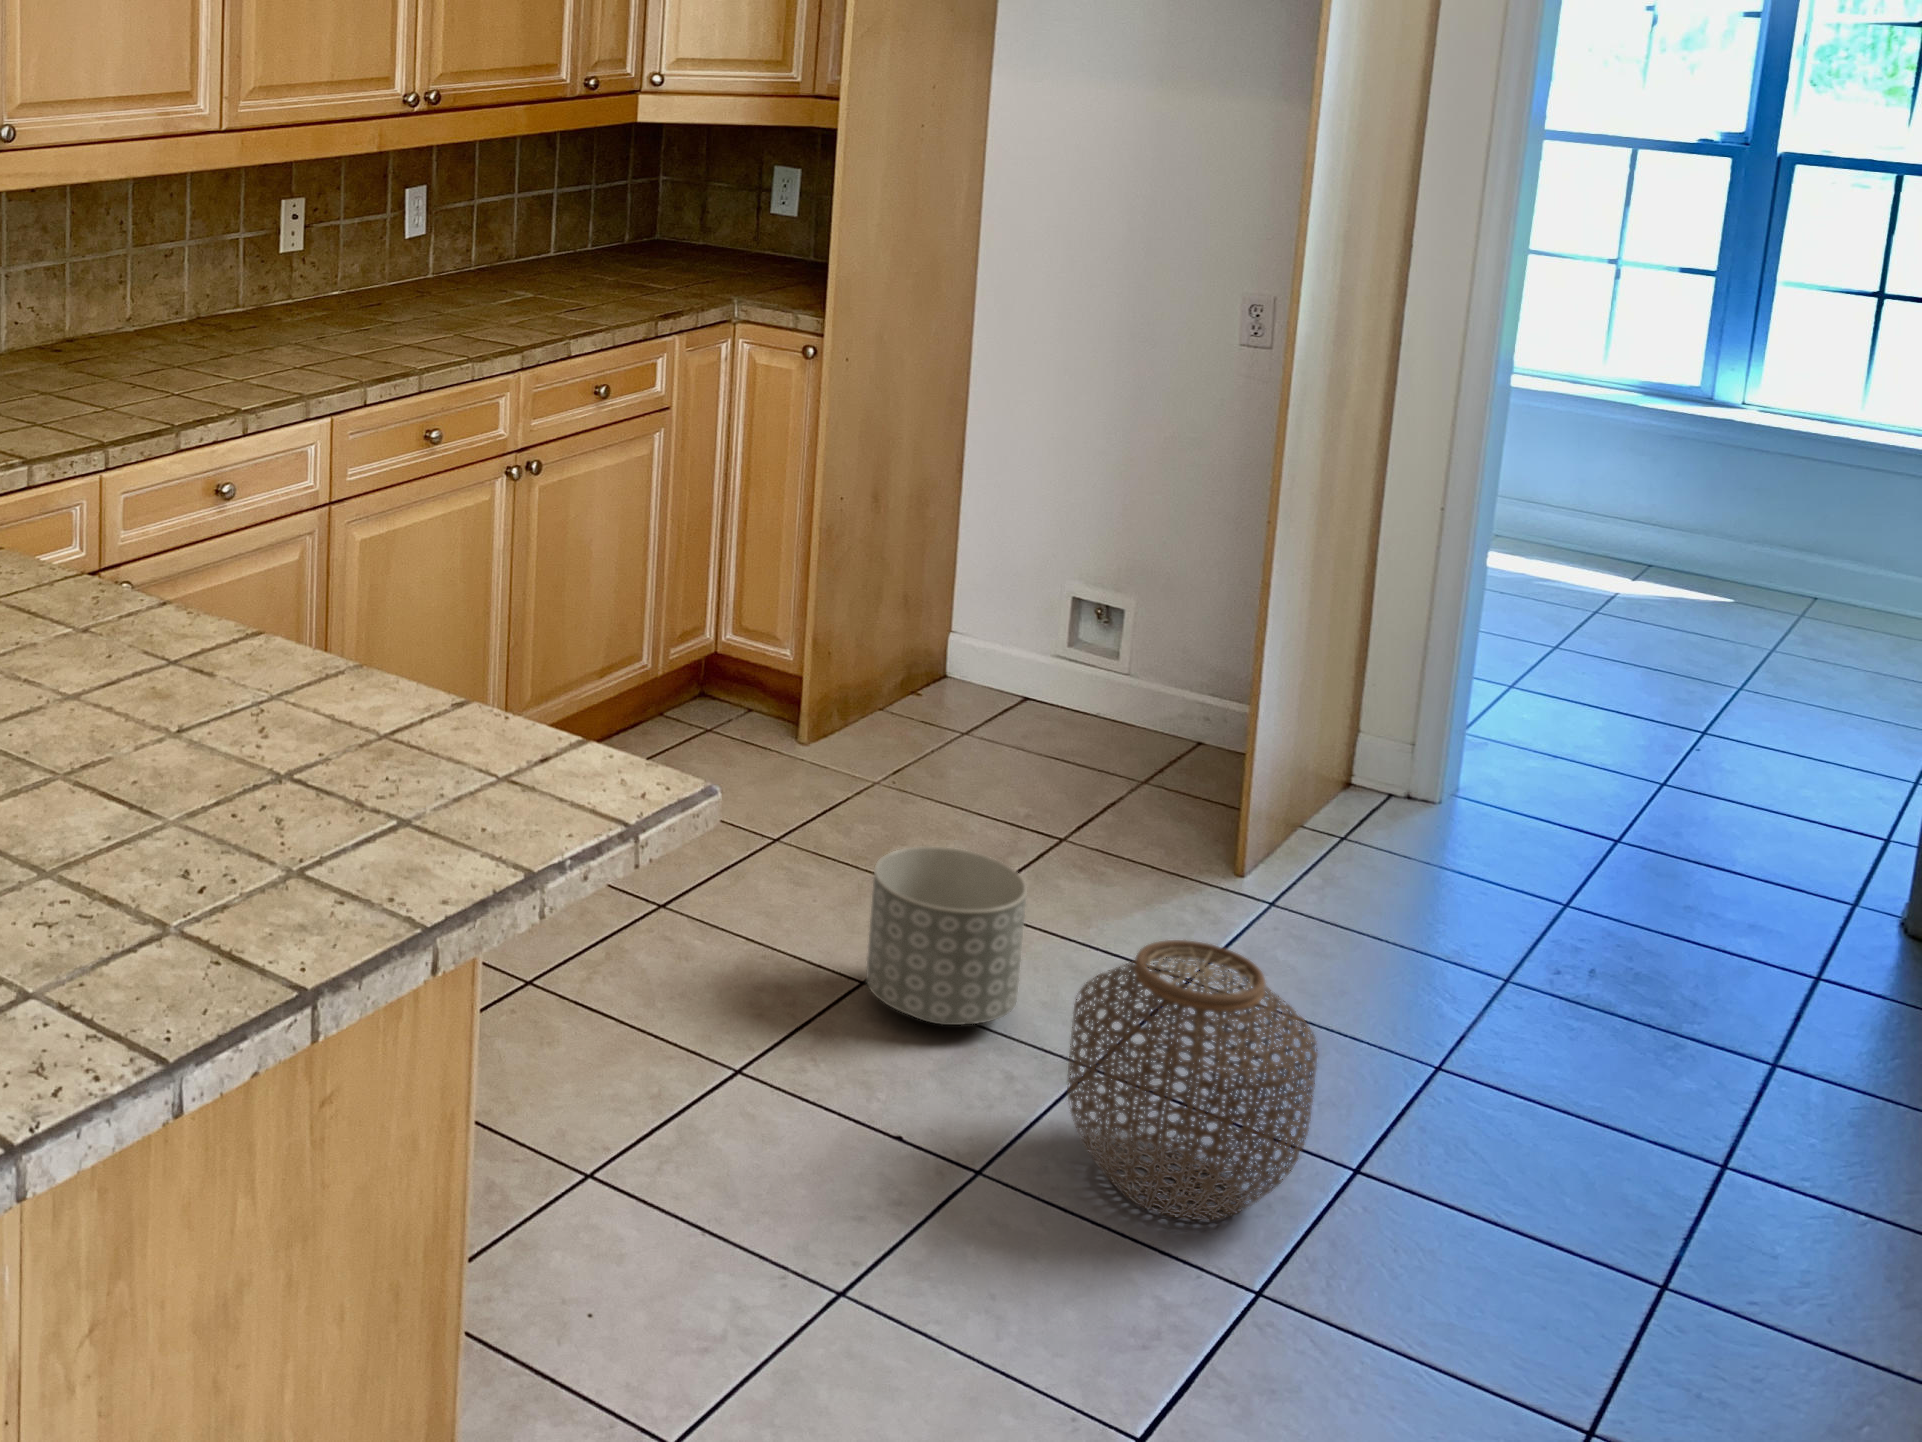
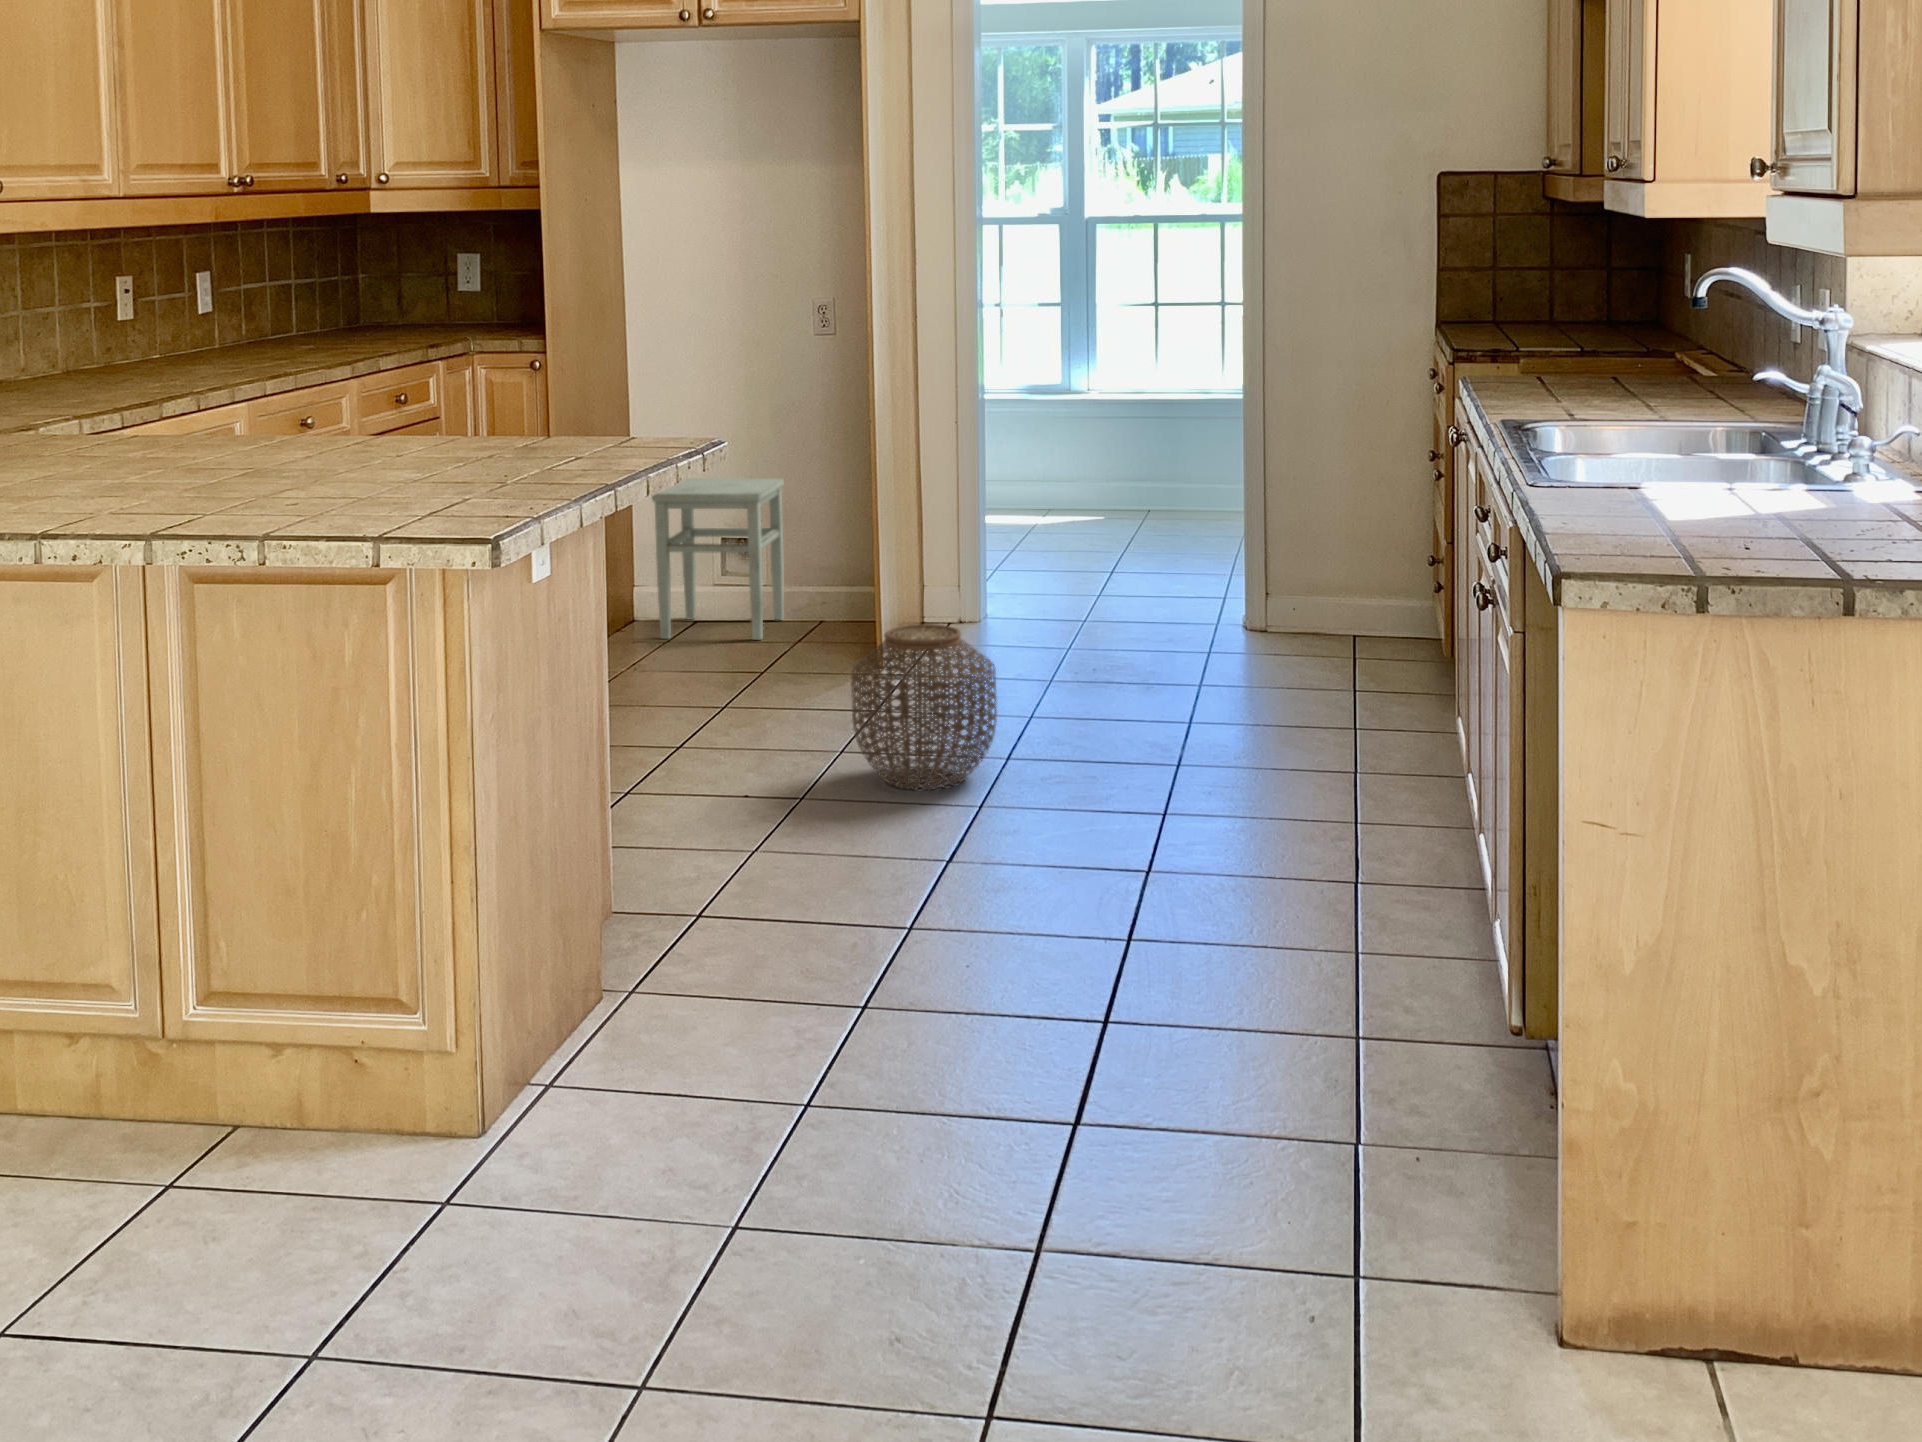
stool: none [951,512,1165,770] -> present [652,478,784,640]
planter: present [866,846,1027,1025] -> none [689,640,792,751]

